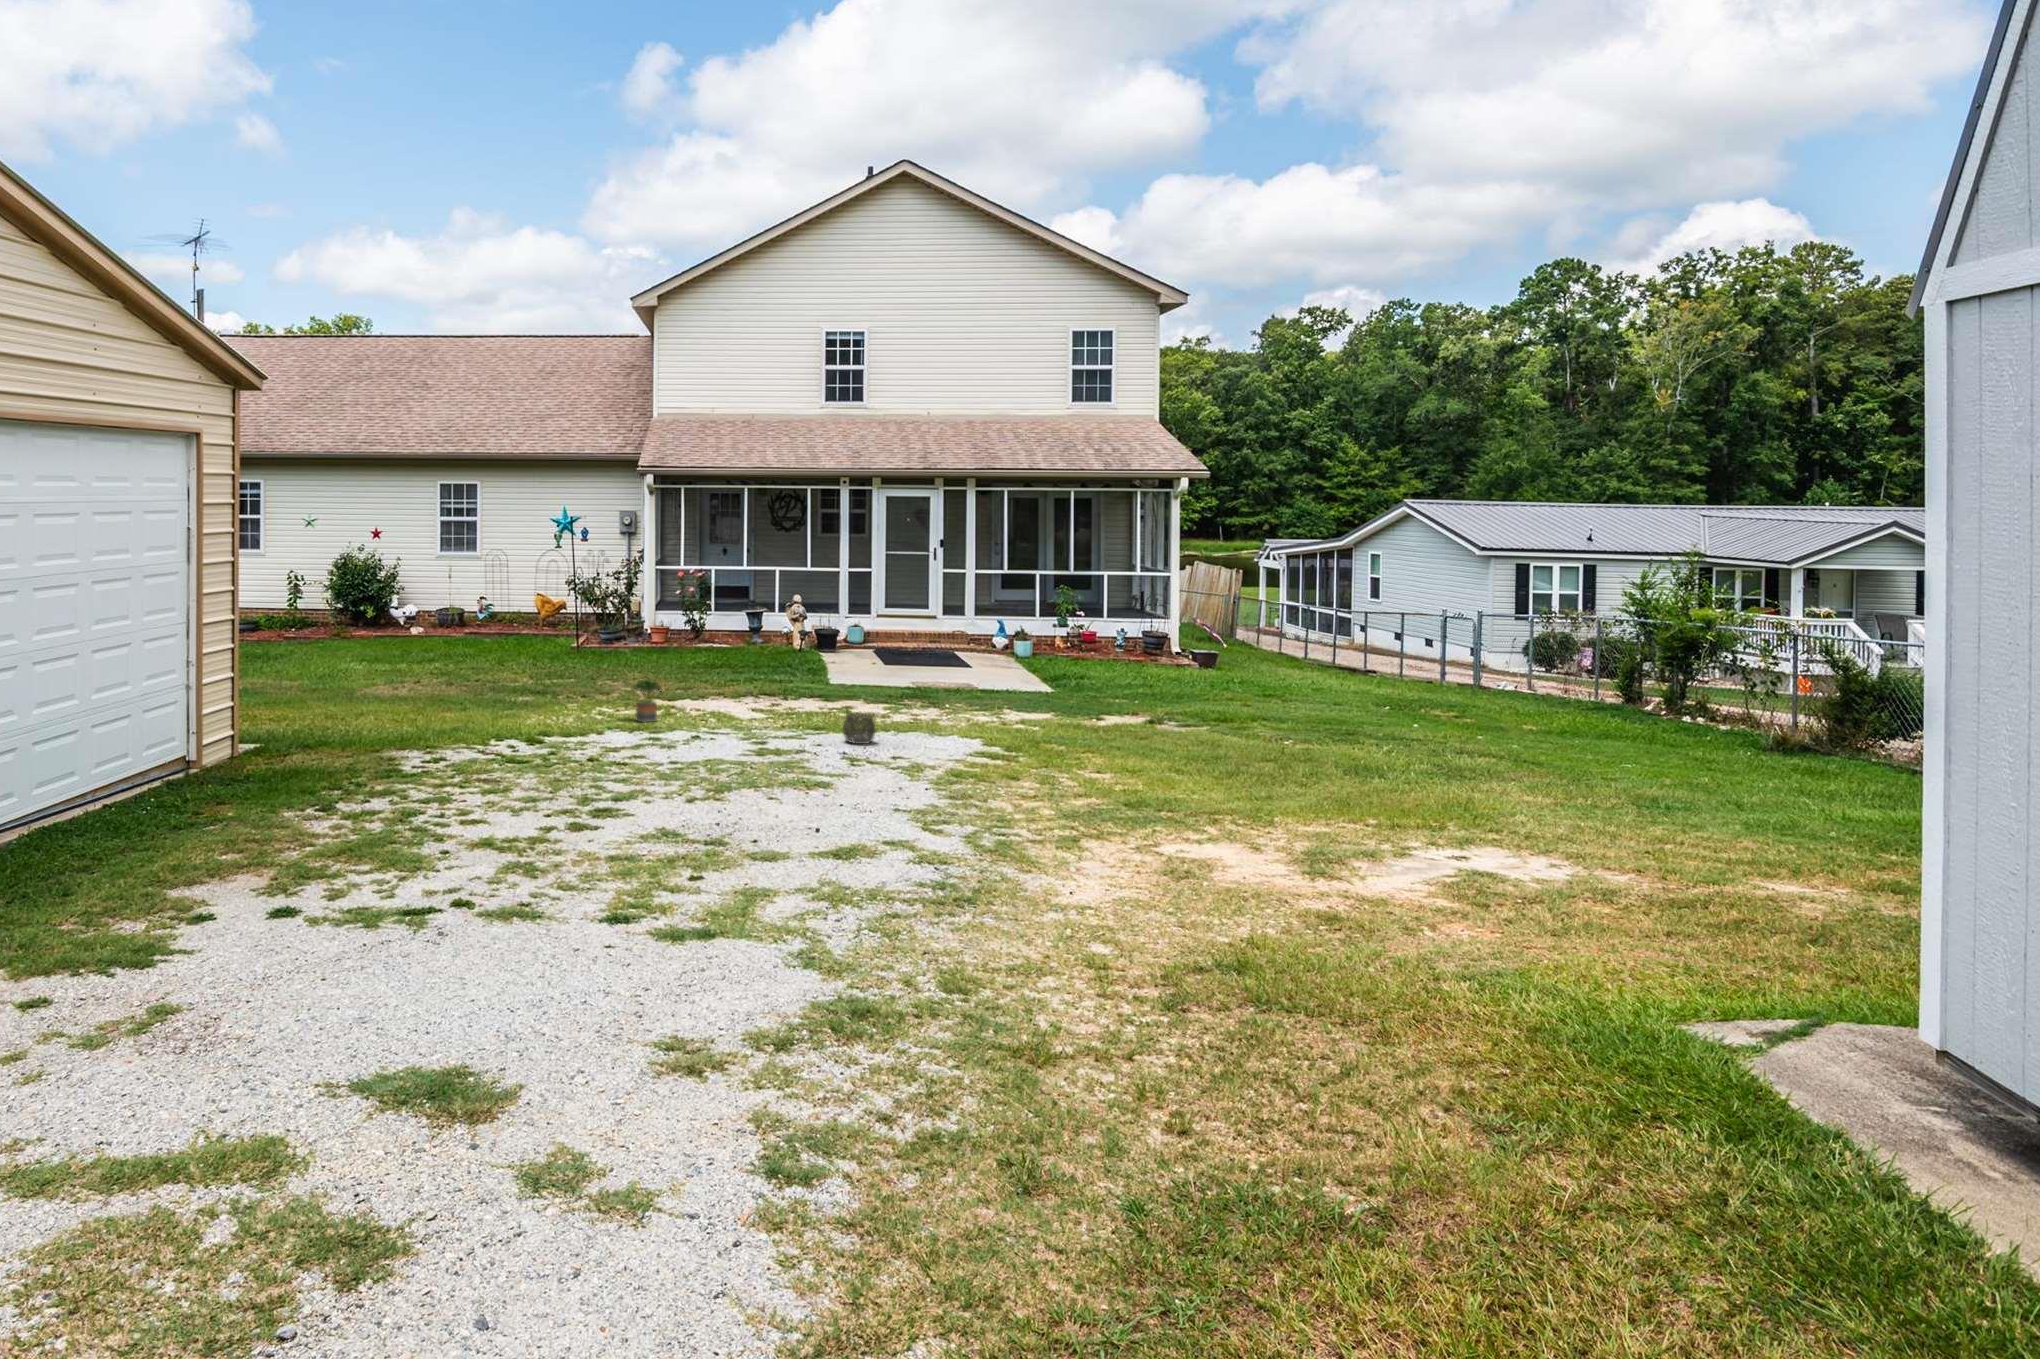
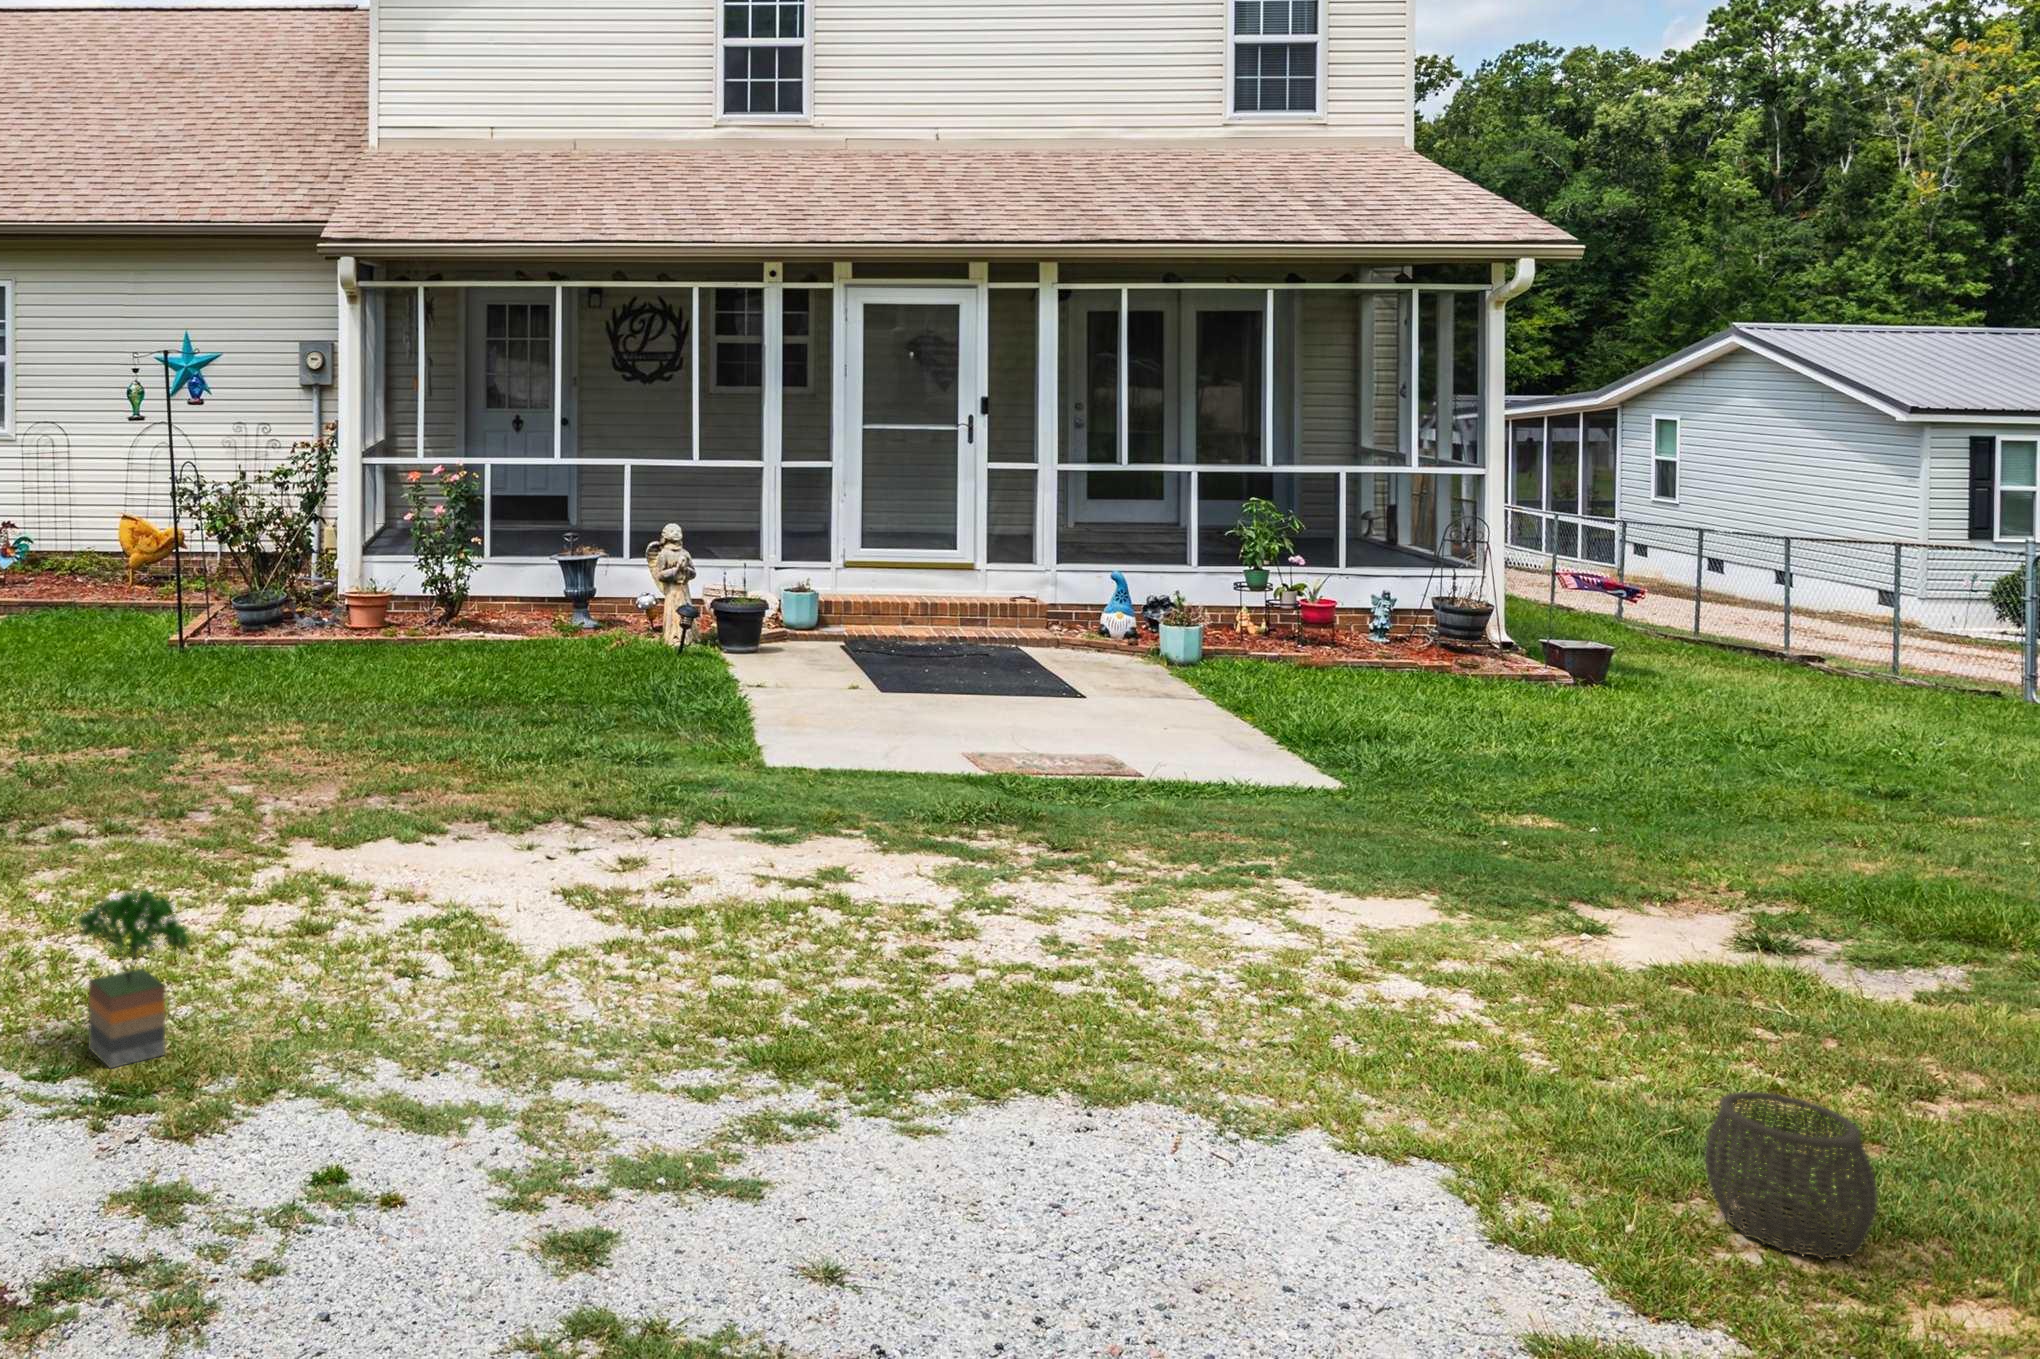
woven basket: present [843,713,875,744] -> present [1704,1092,1877,1259]

